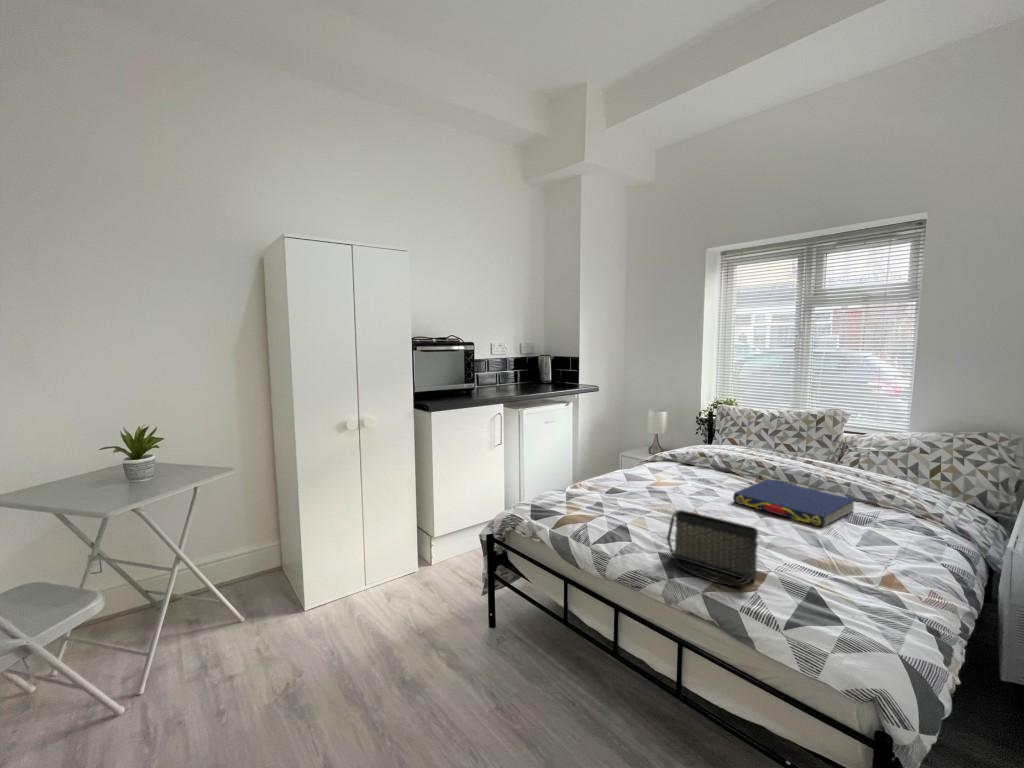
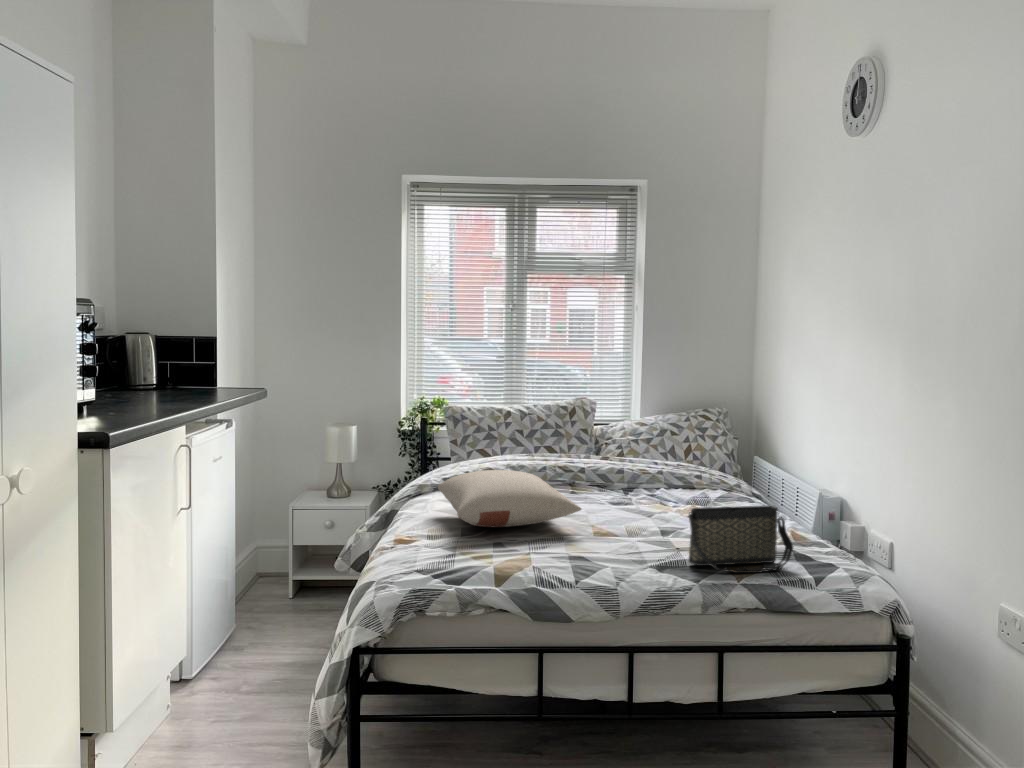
pillow: none [585,452,701,496] -> present [438,470,581,527]
book: present [733,479,854,527] -> none [598,482,708,513]

